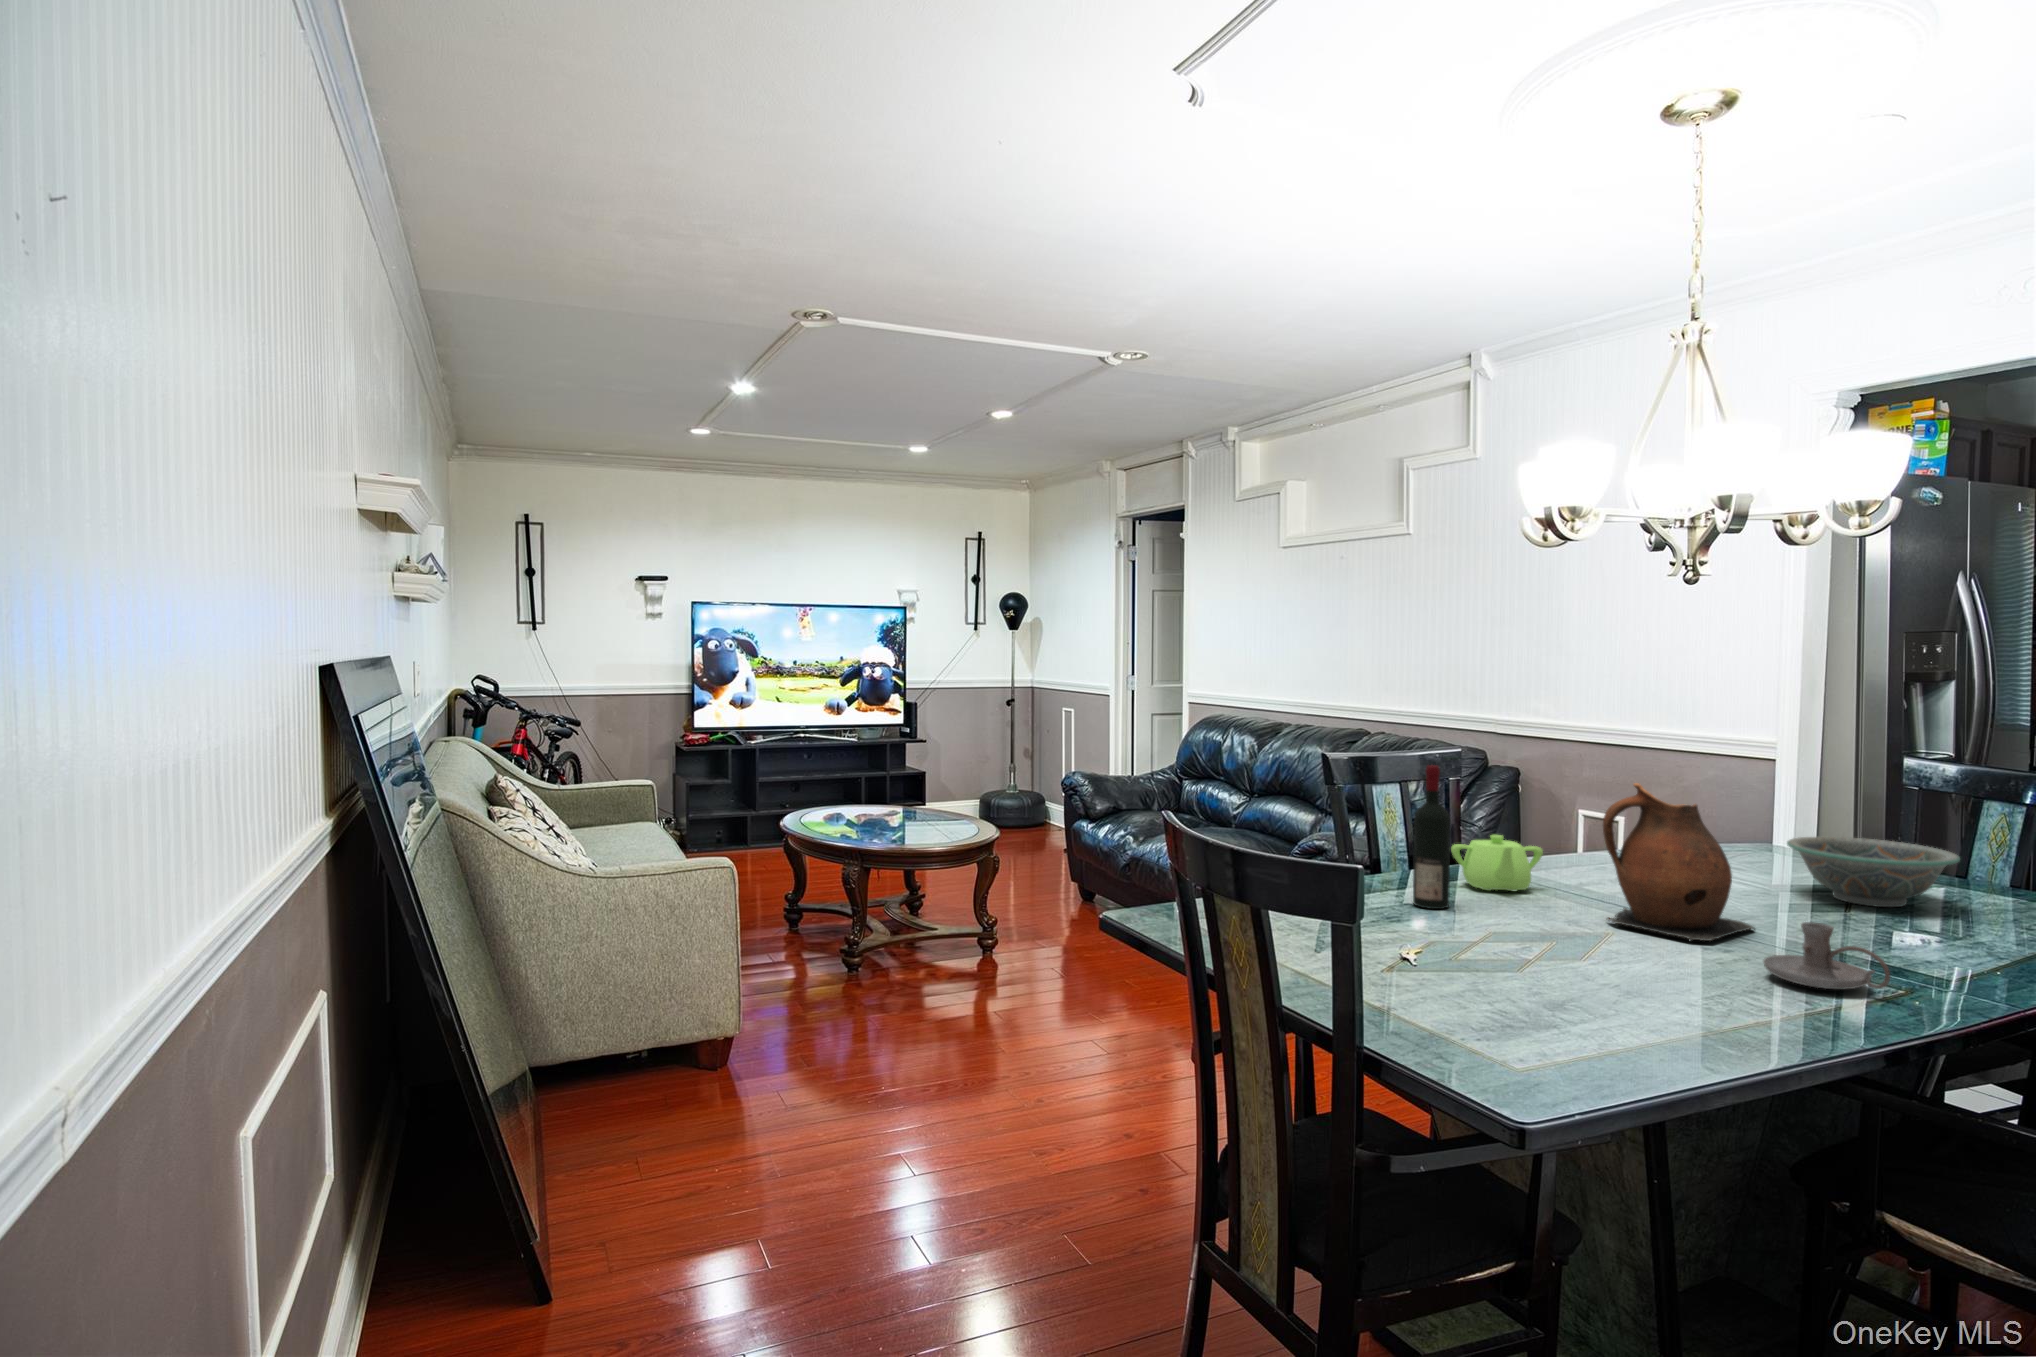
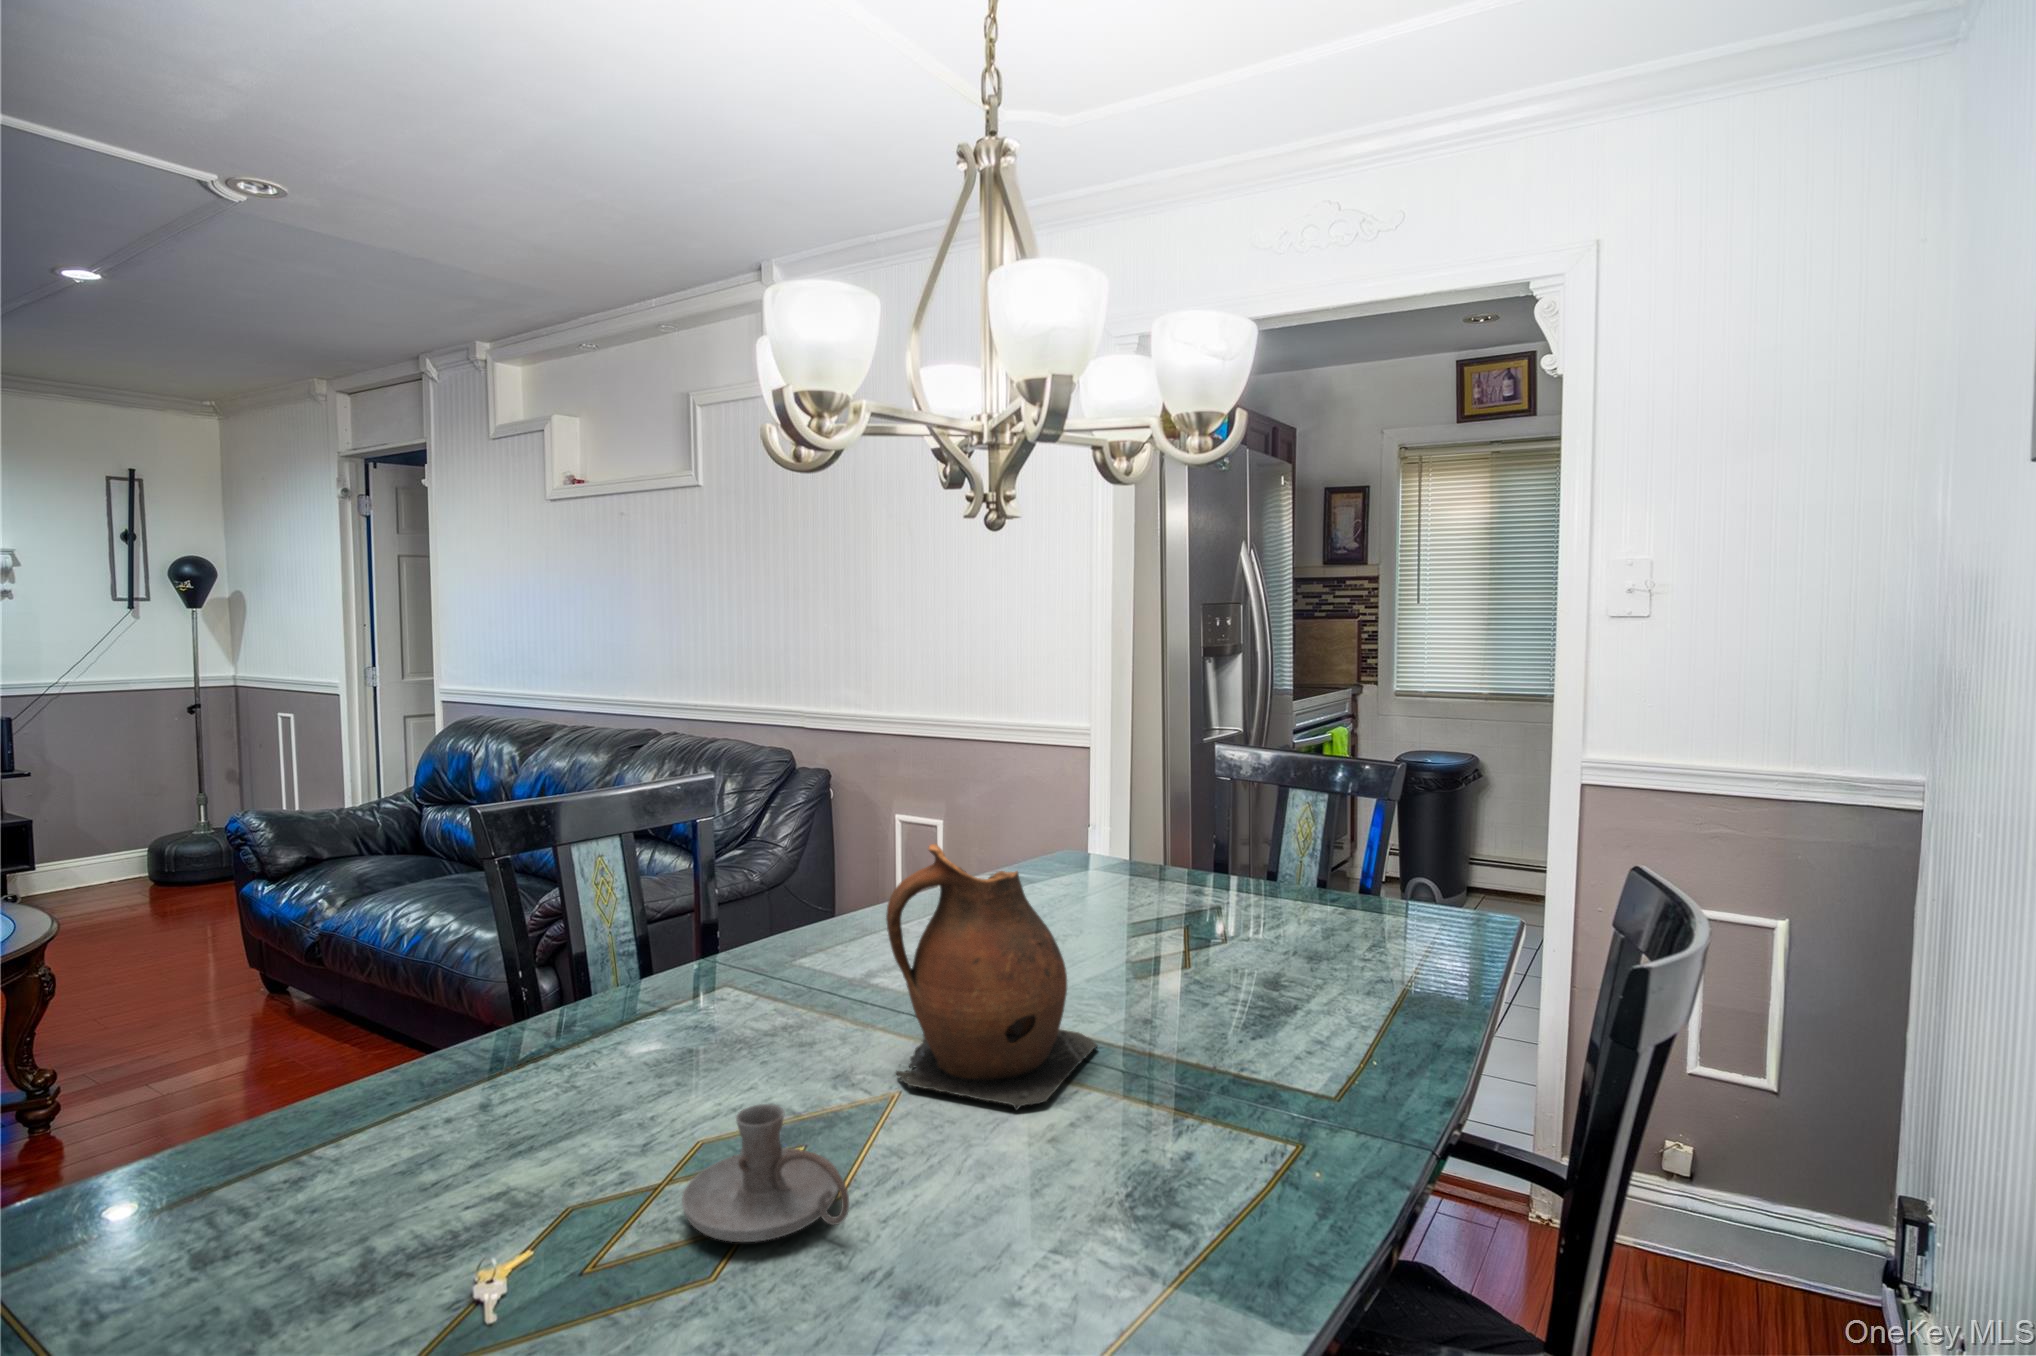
wine bottle: present [1413,765,1450,909] -> none [574,845,647,1111]
teapot: present [1451,835,1543,892] -> none [670,928,814,1026]
decorative bowl: present [1787,837,1960,907] -> none [1117,857,1296,953]
candle holder: present [1763,922,1890,989] -> present [682,1104,849,1242]

